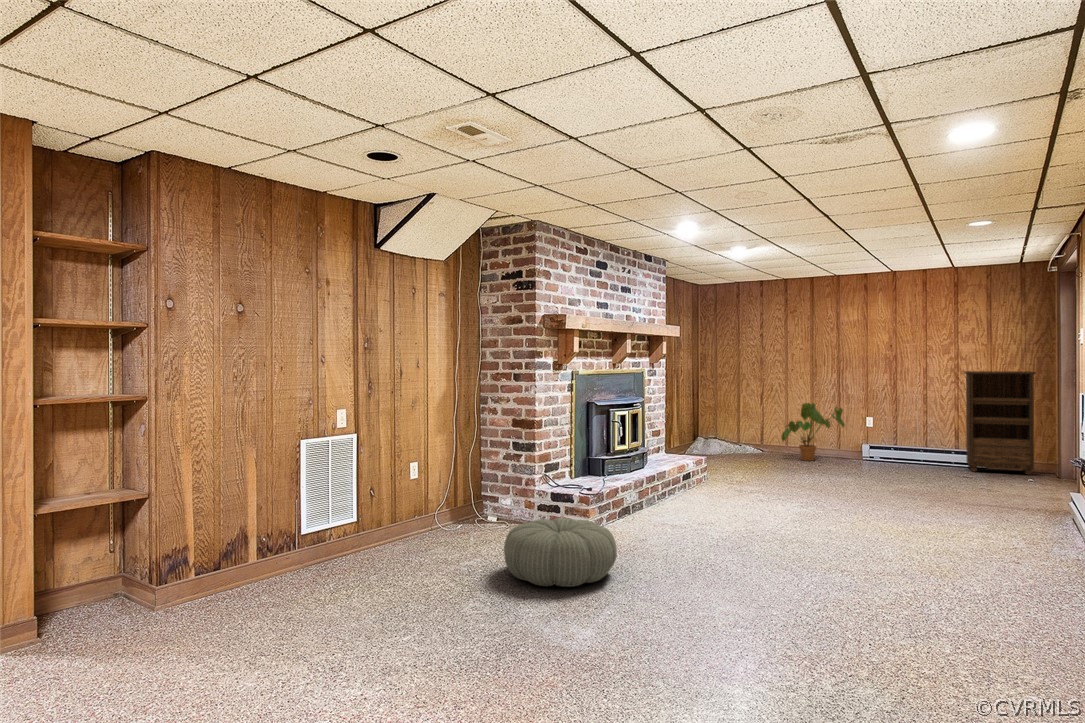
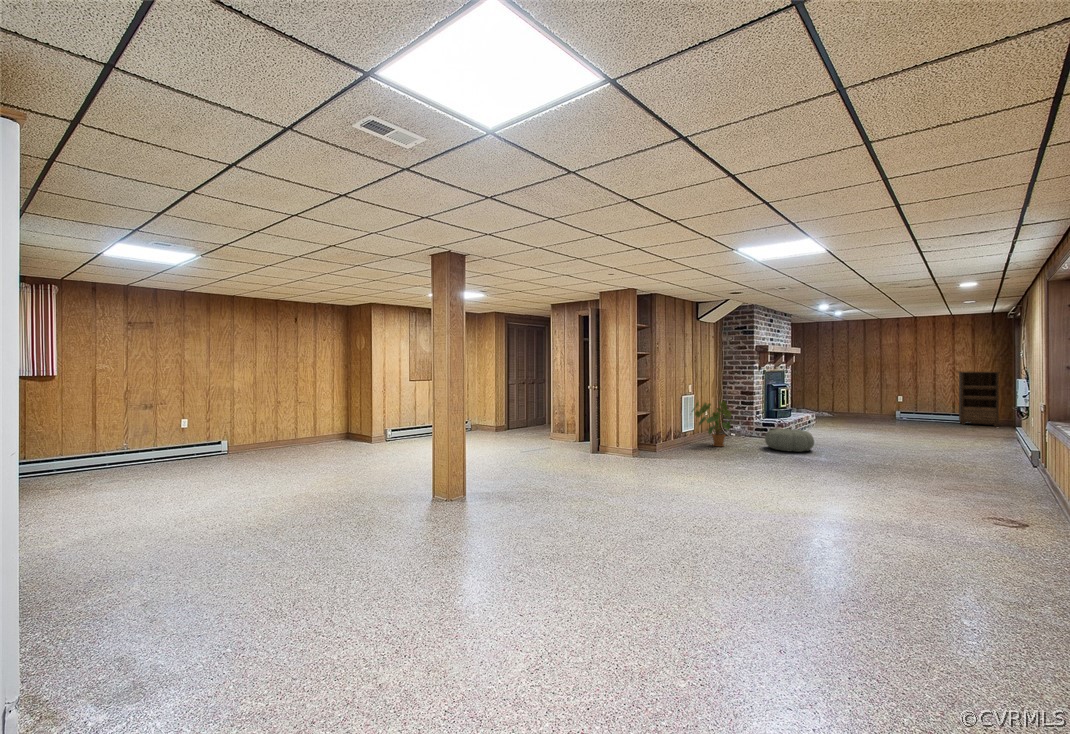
house plant: present [782,403,845,461] -> present [692,401,732,447]

